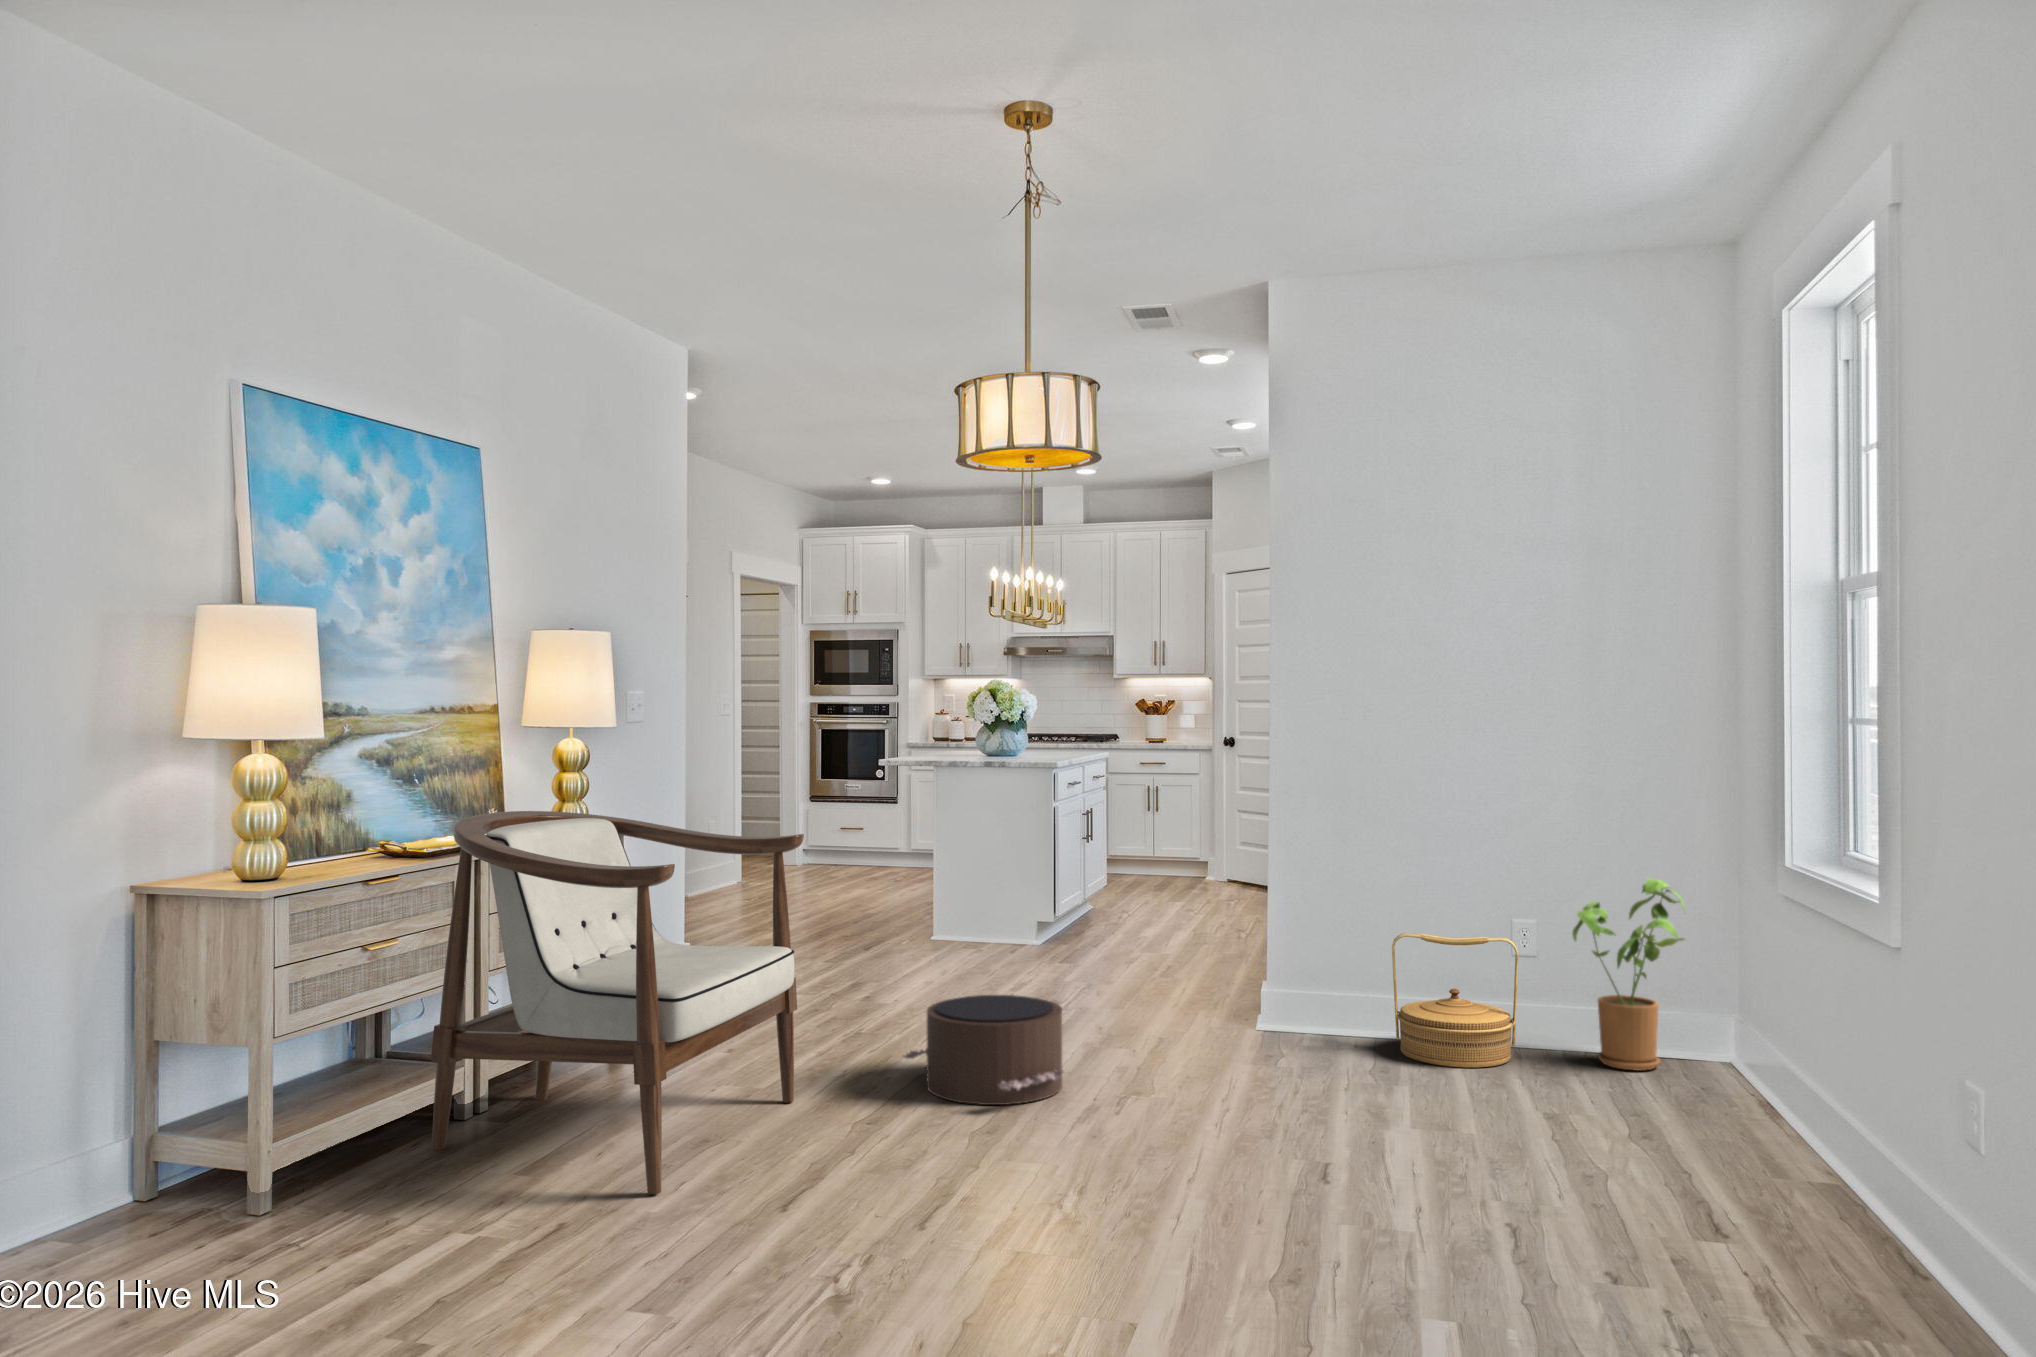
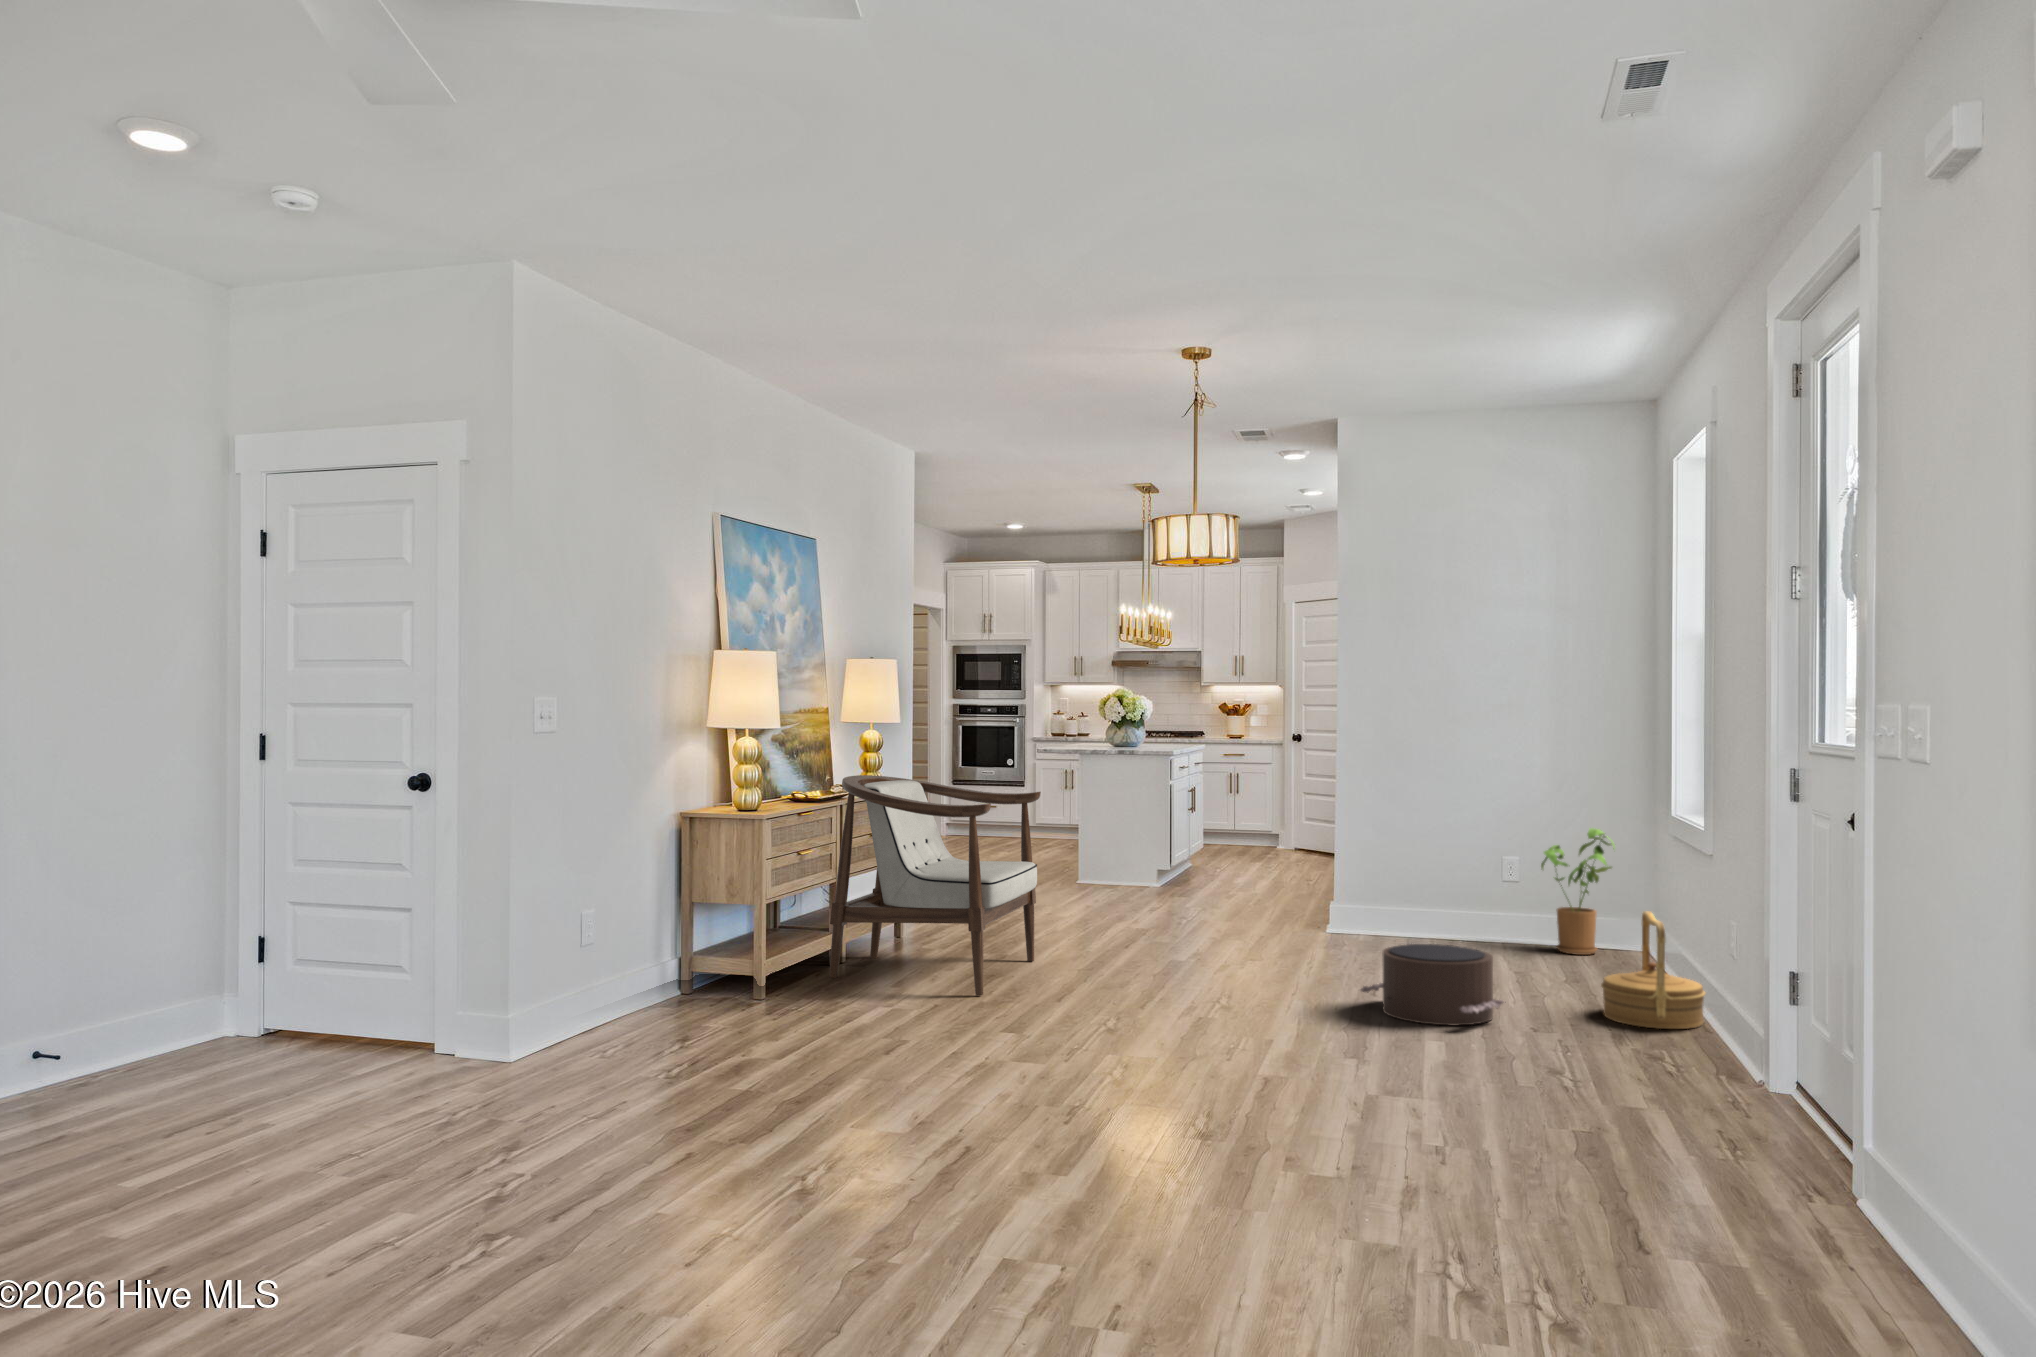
woven basket: present [1392,933,1518,1068] -> present [1601,911,1705,1029]
pouf: present [904,995,1064,1105] -> present [1360,944,1506,1025]

